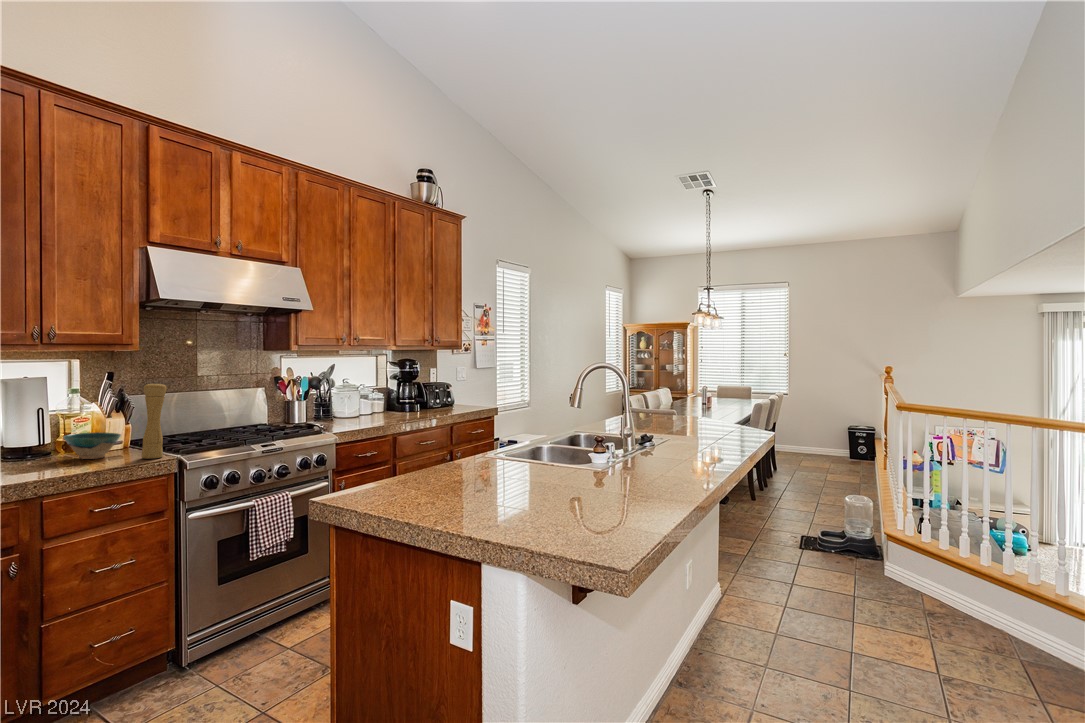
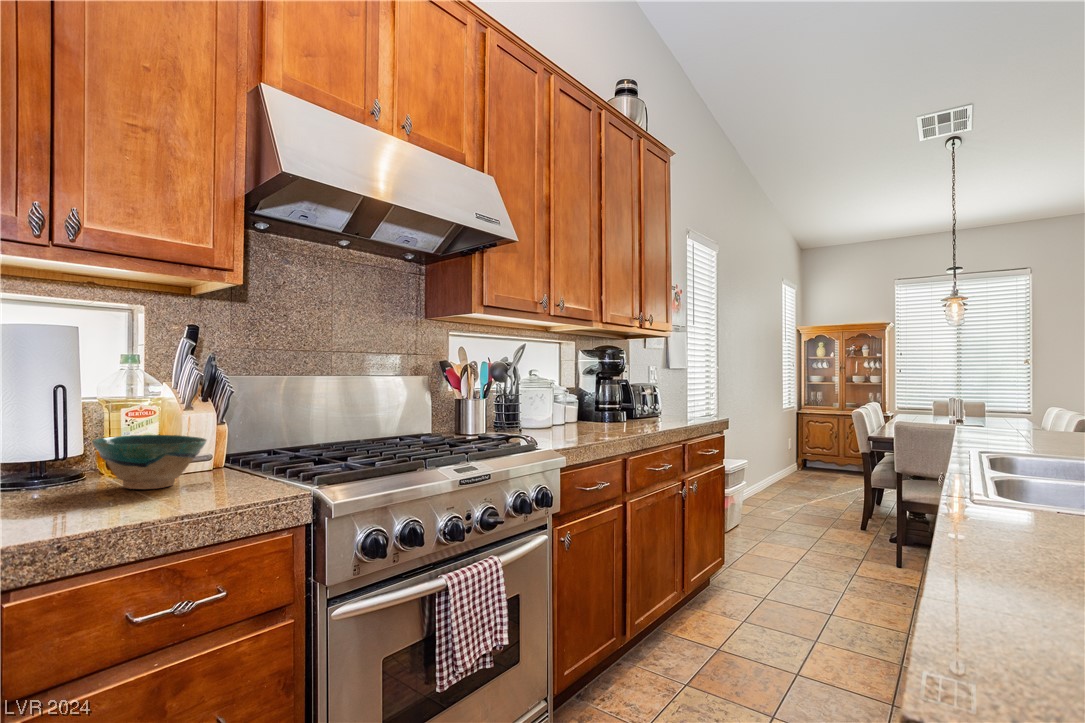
pepper mill: present [141,383,167,459] -> none [243,330,296,492]

